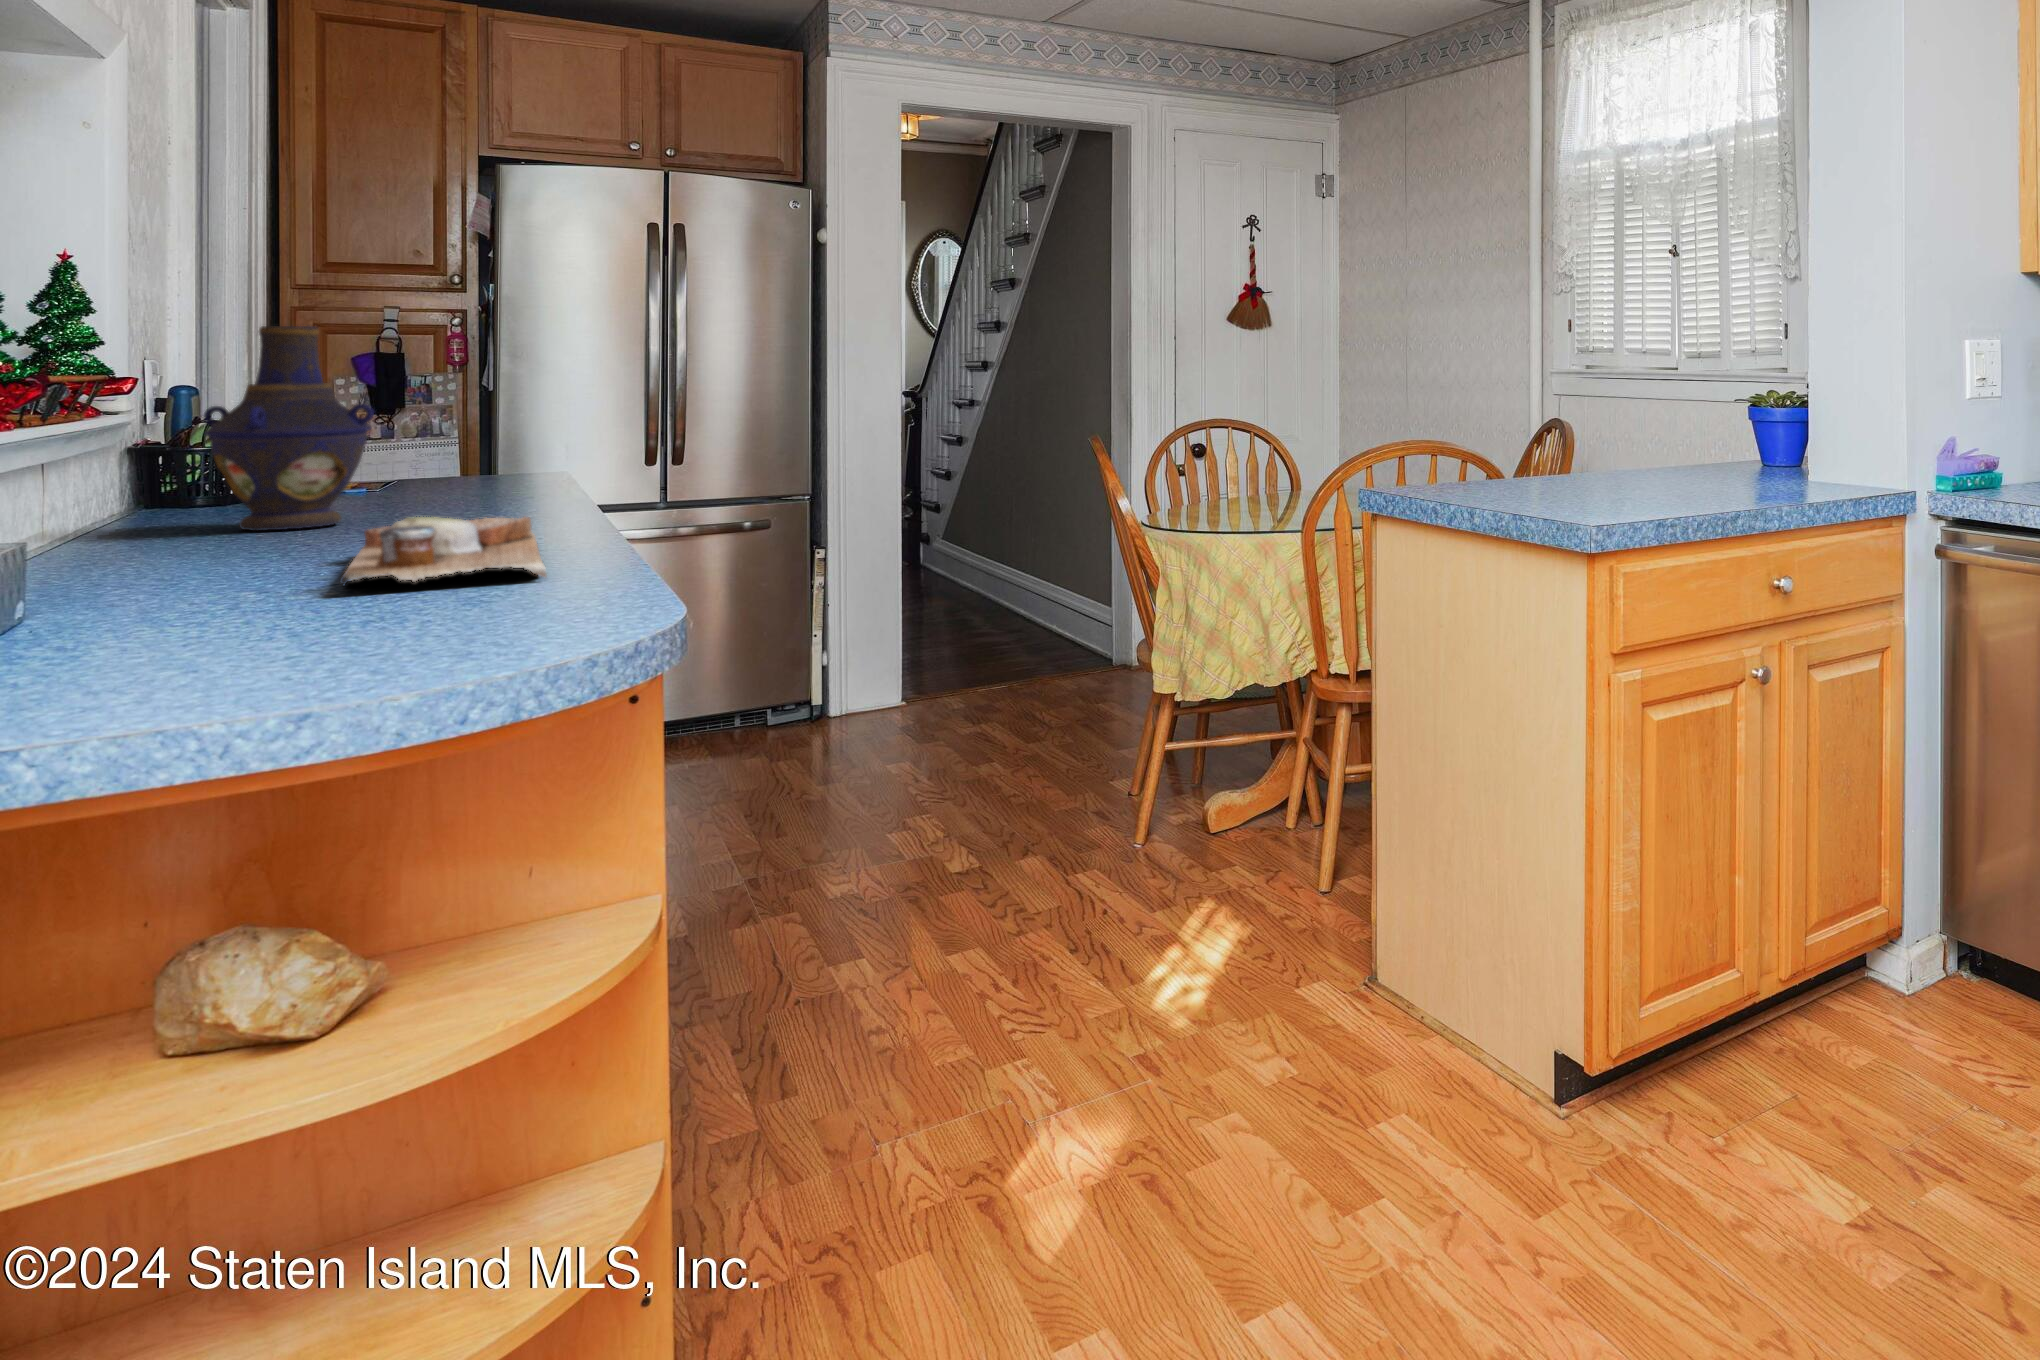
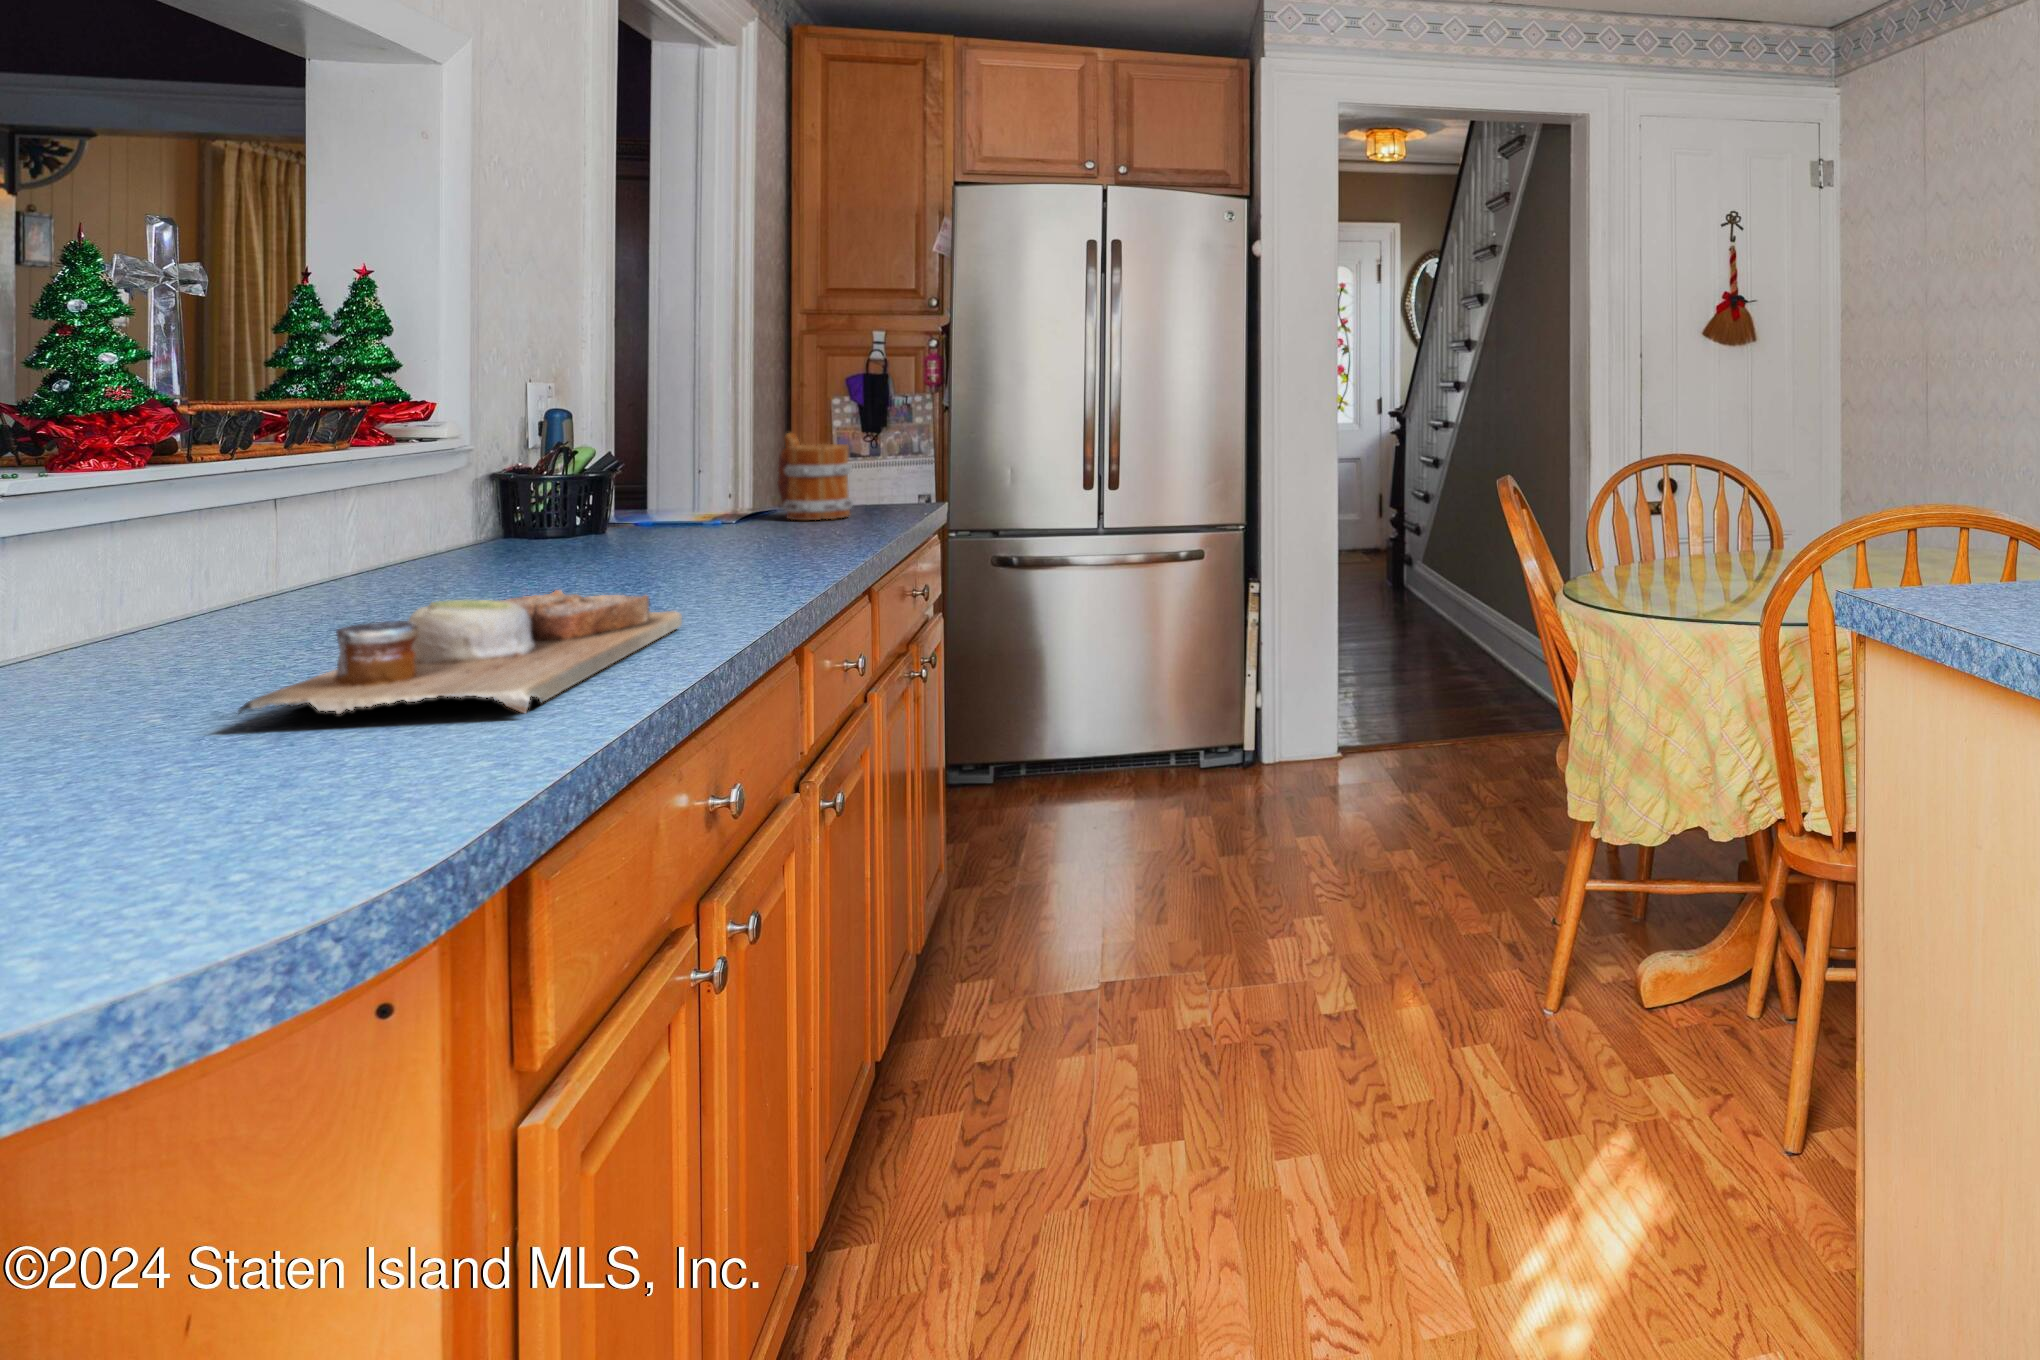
vase: present [204,326,374,531] -> none [444,339,627,580]
mug: none [406,409,491,487] -> present [778,433,854,520]

